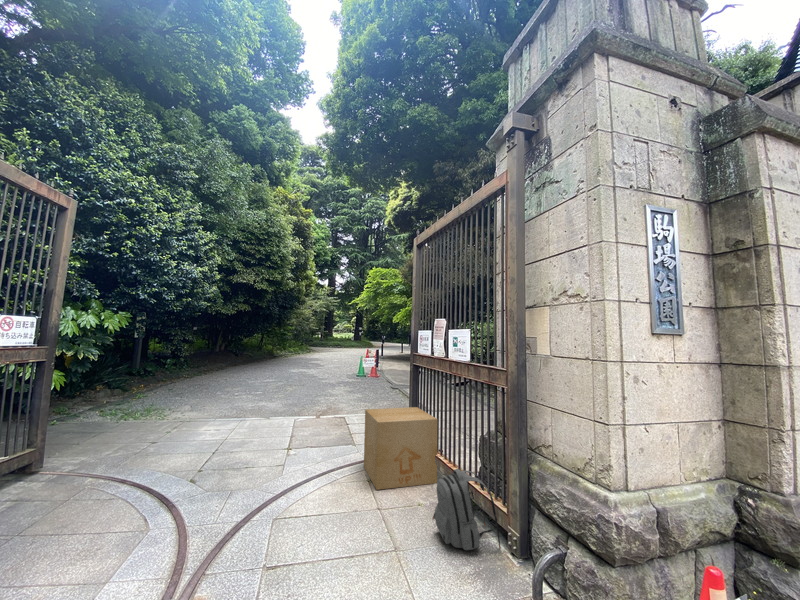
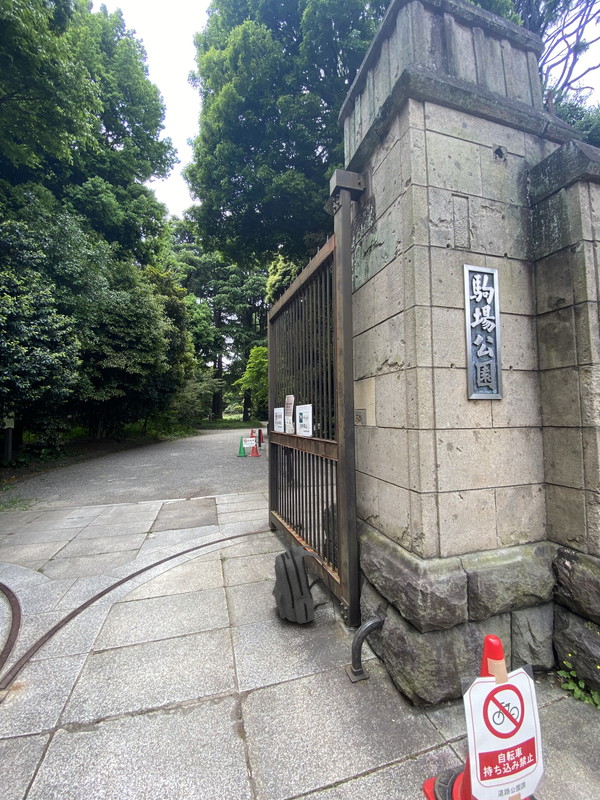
cardboard box: present [364,407,438,490] -> none [219,485,290,568]

